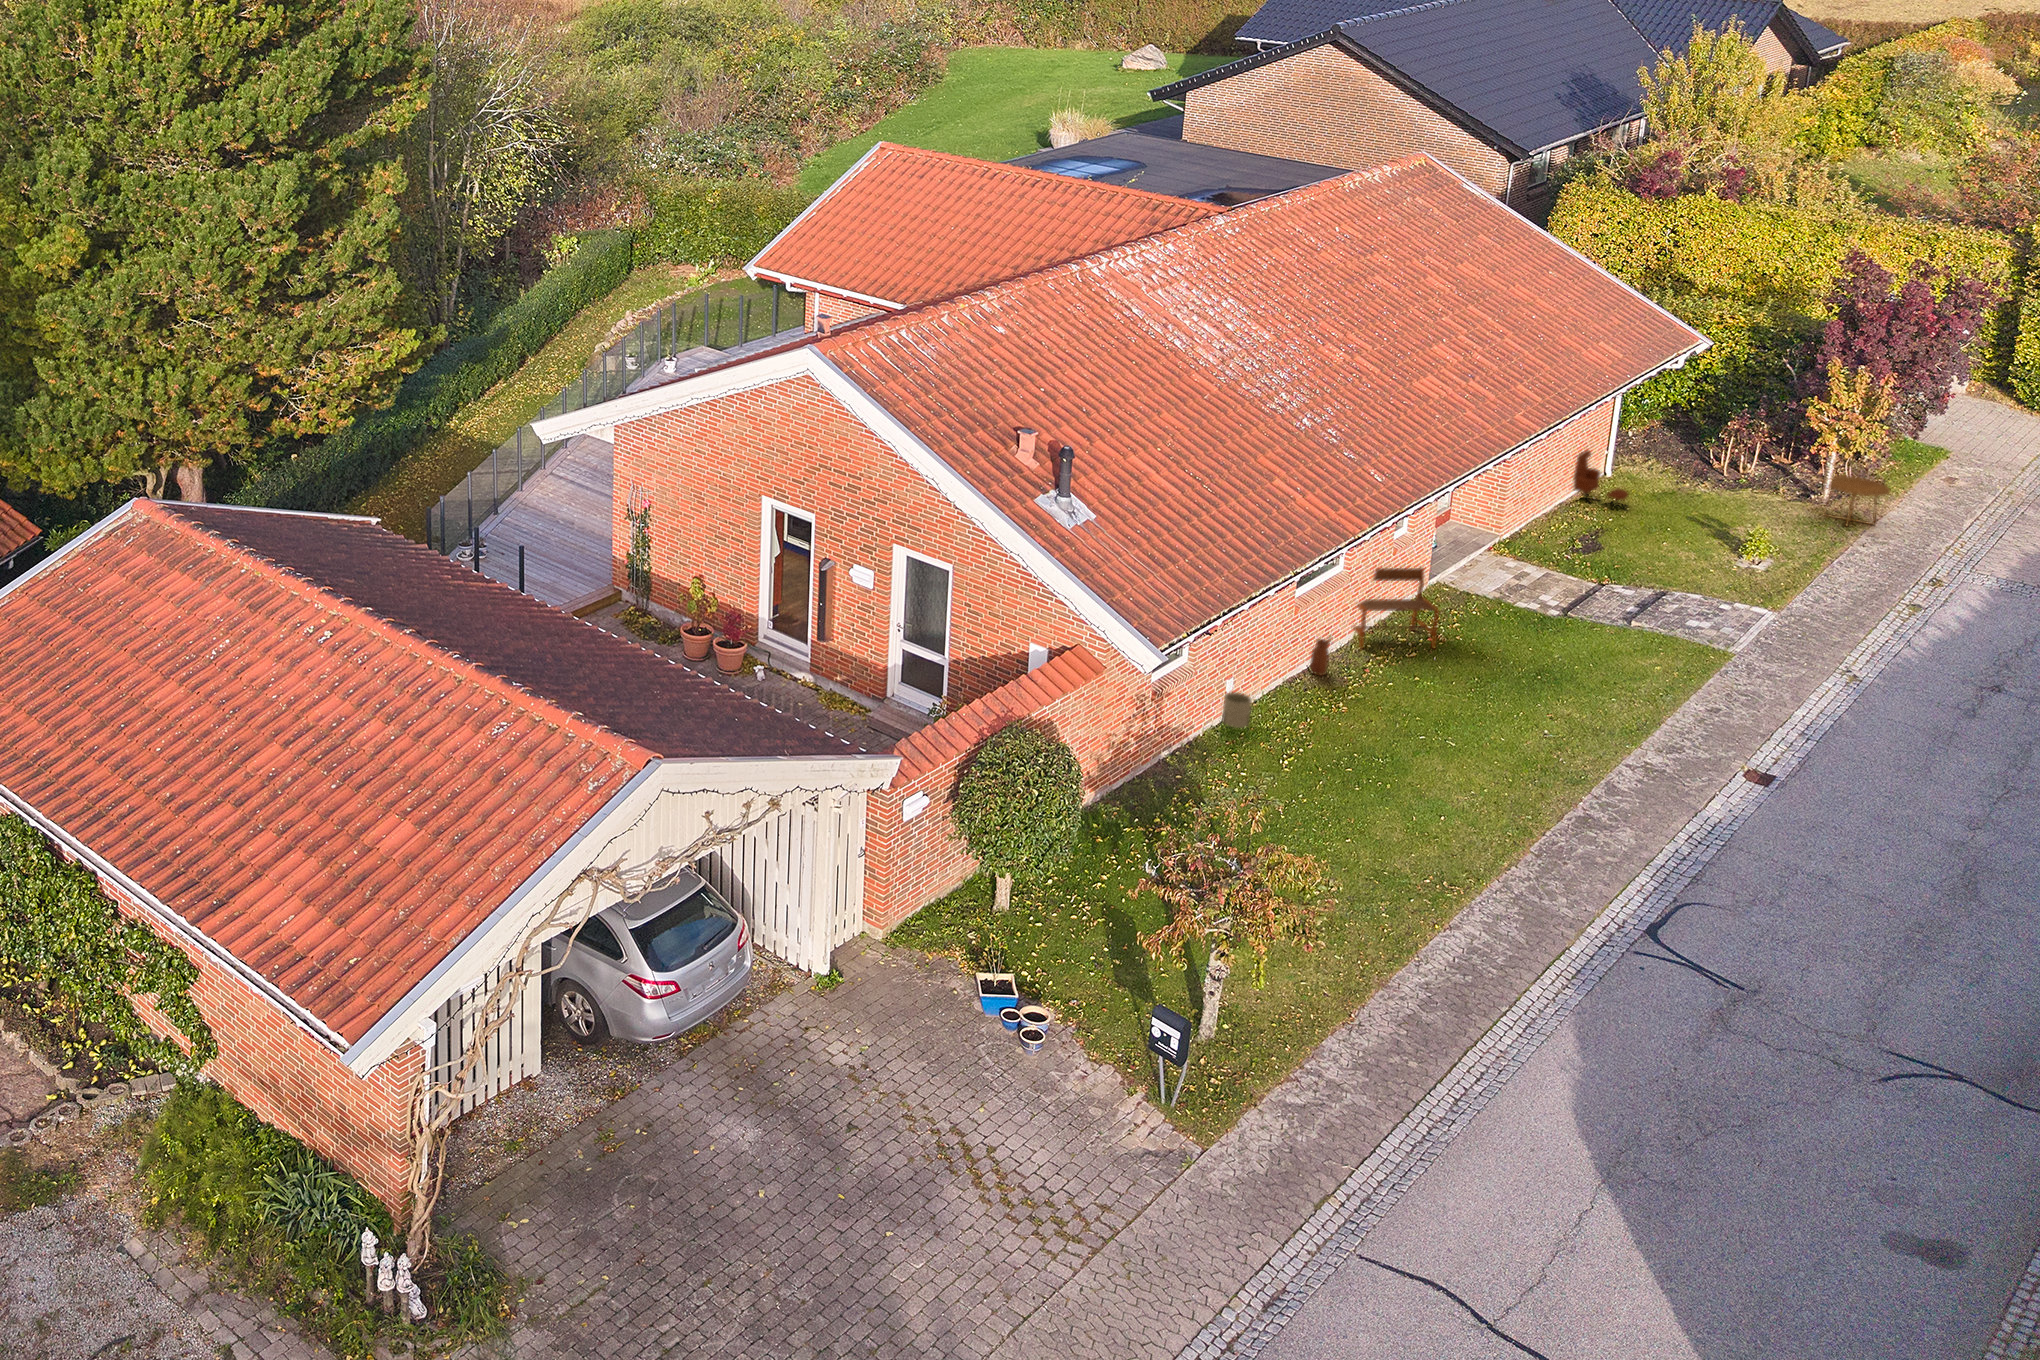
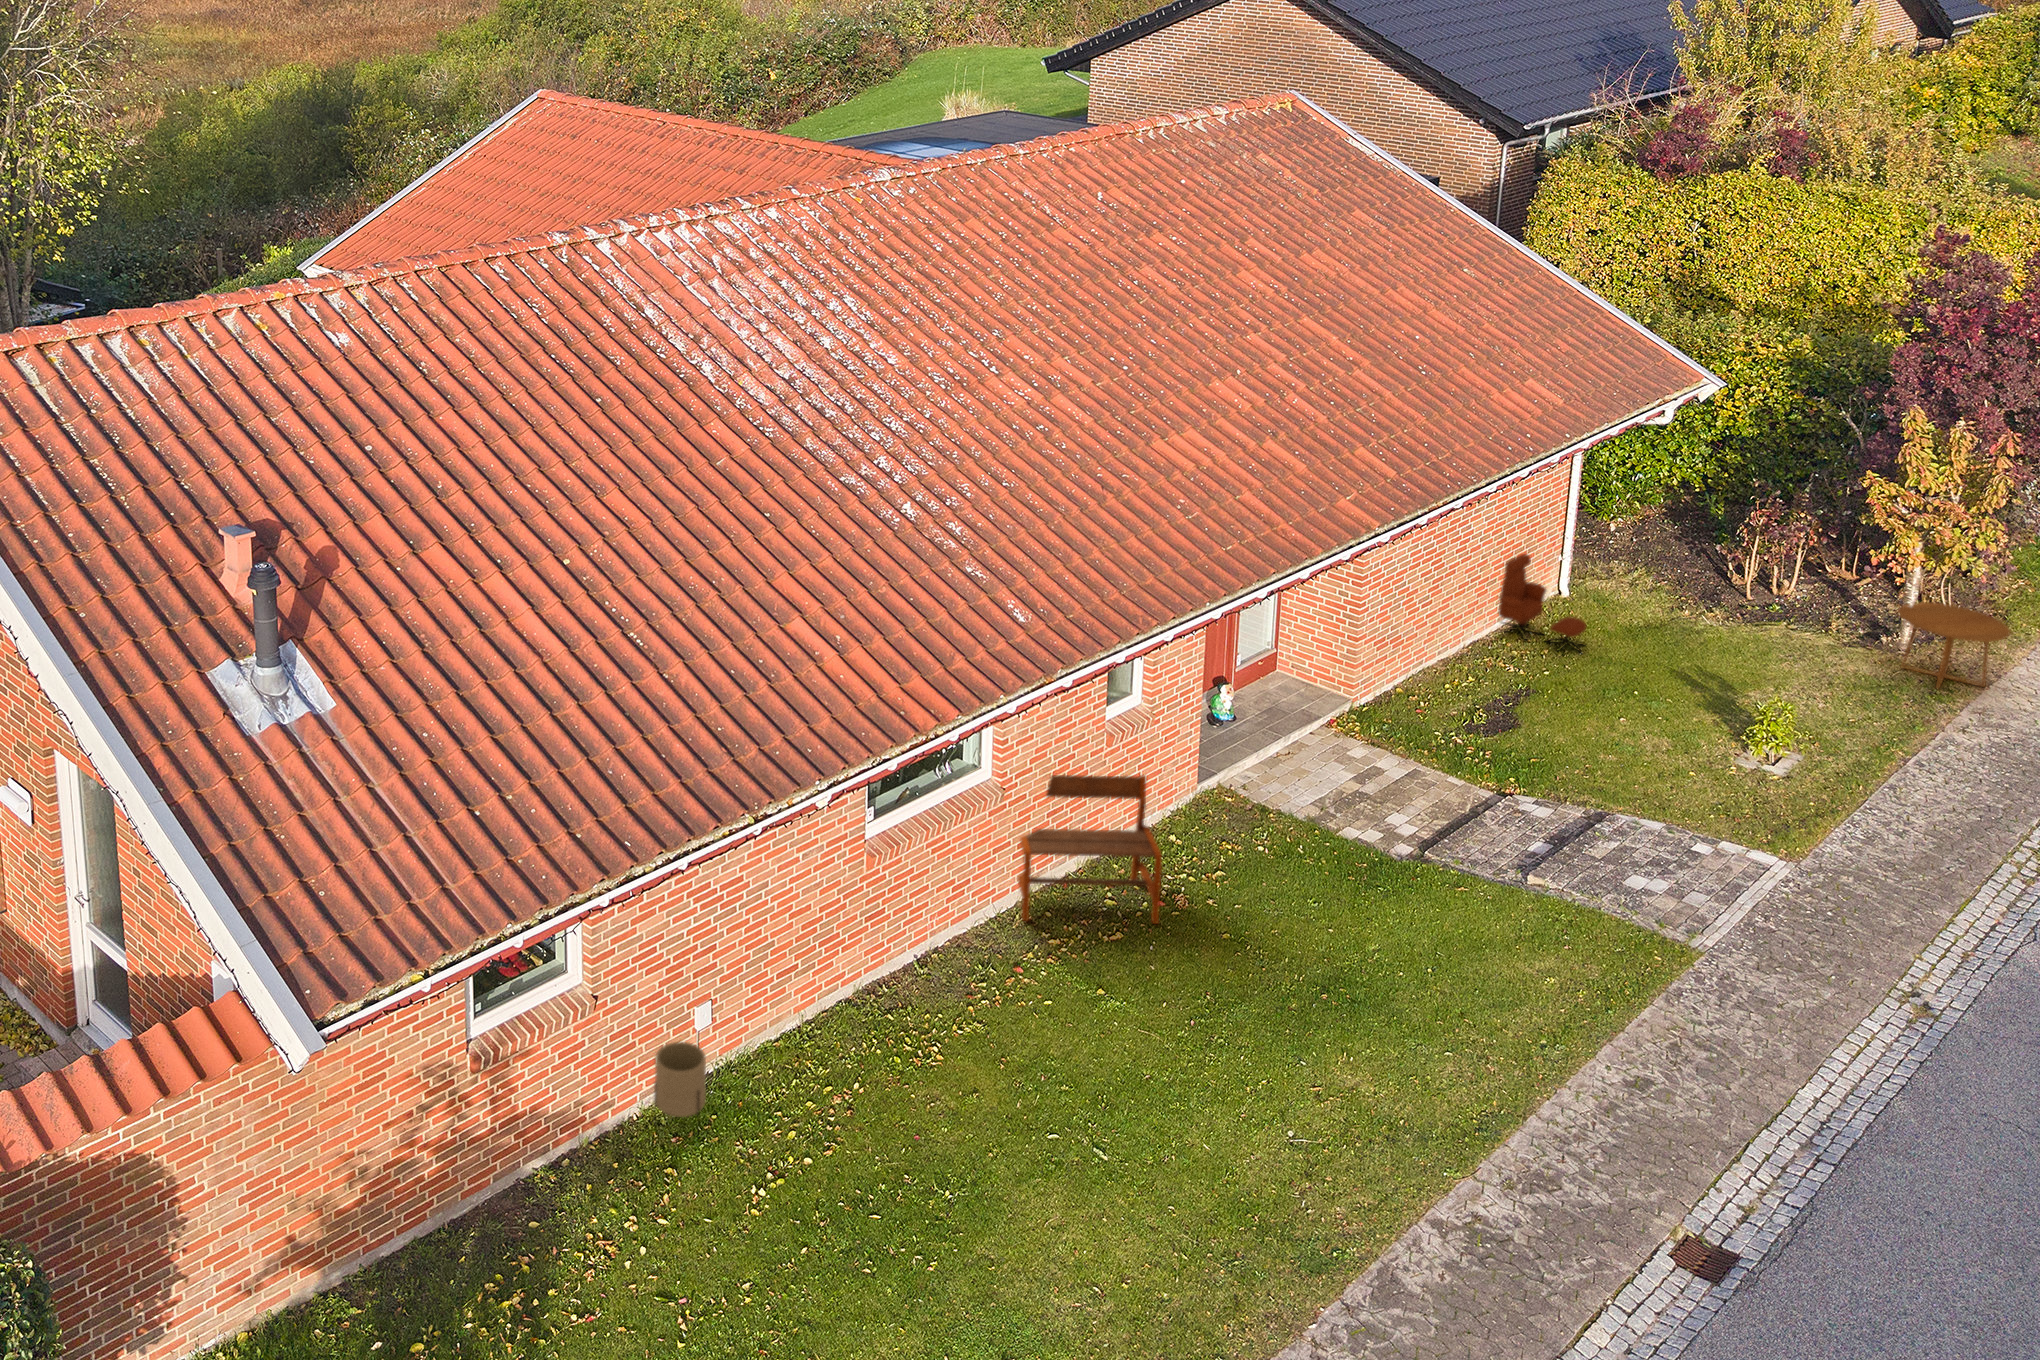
watering can: present [1310,636,1331,675] -> none [905,903,949,982]

